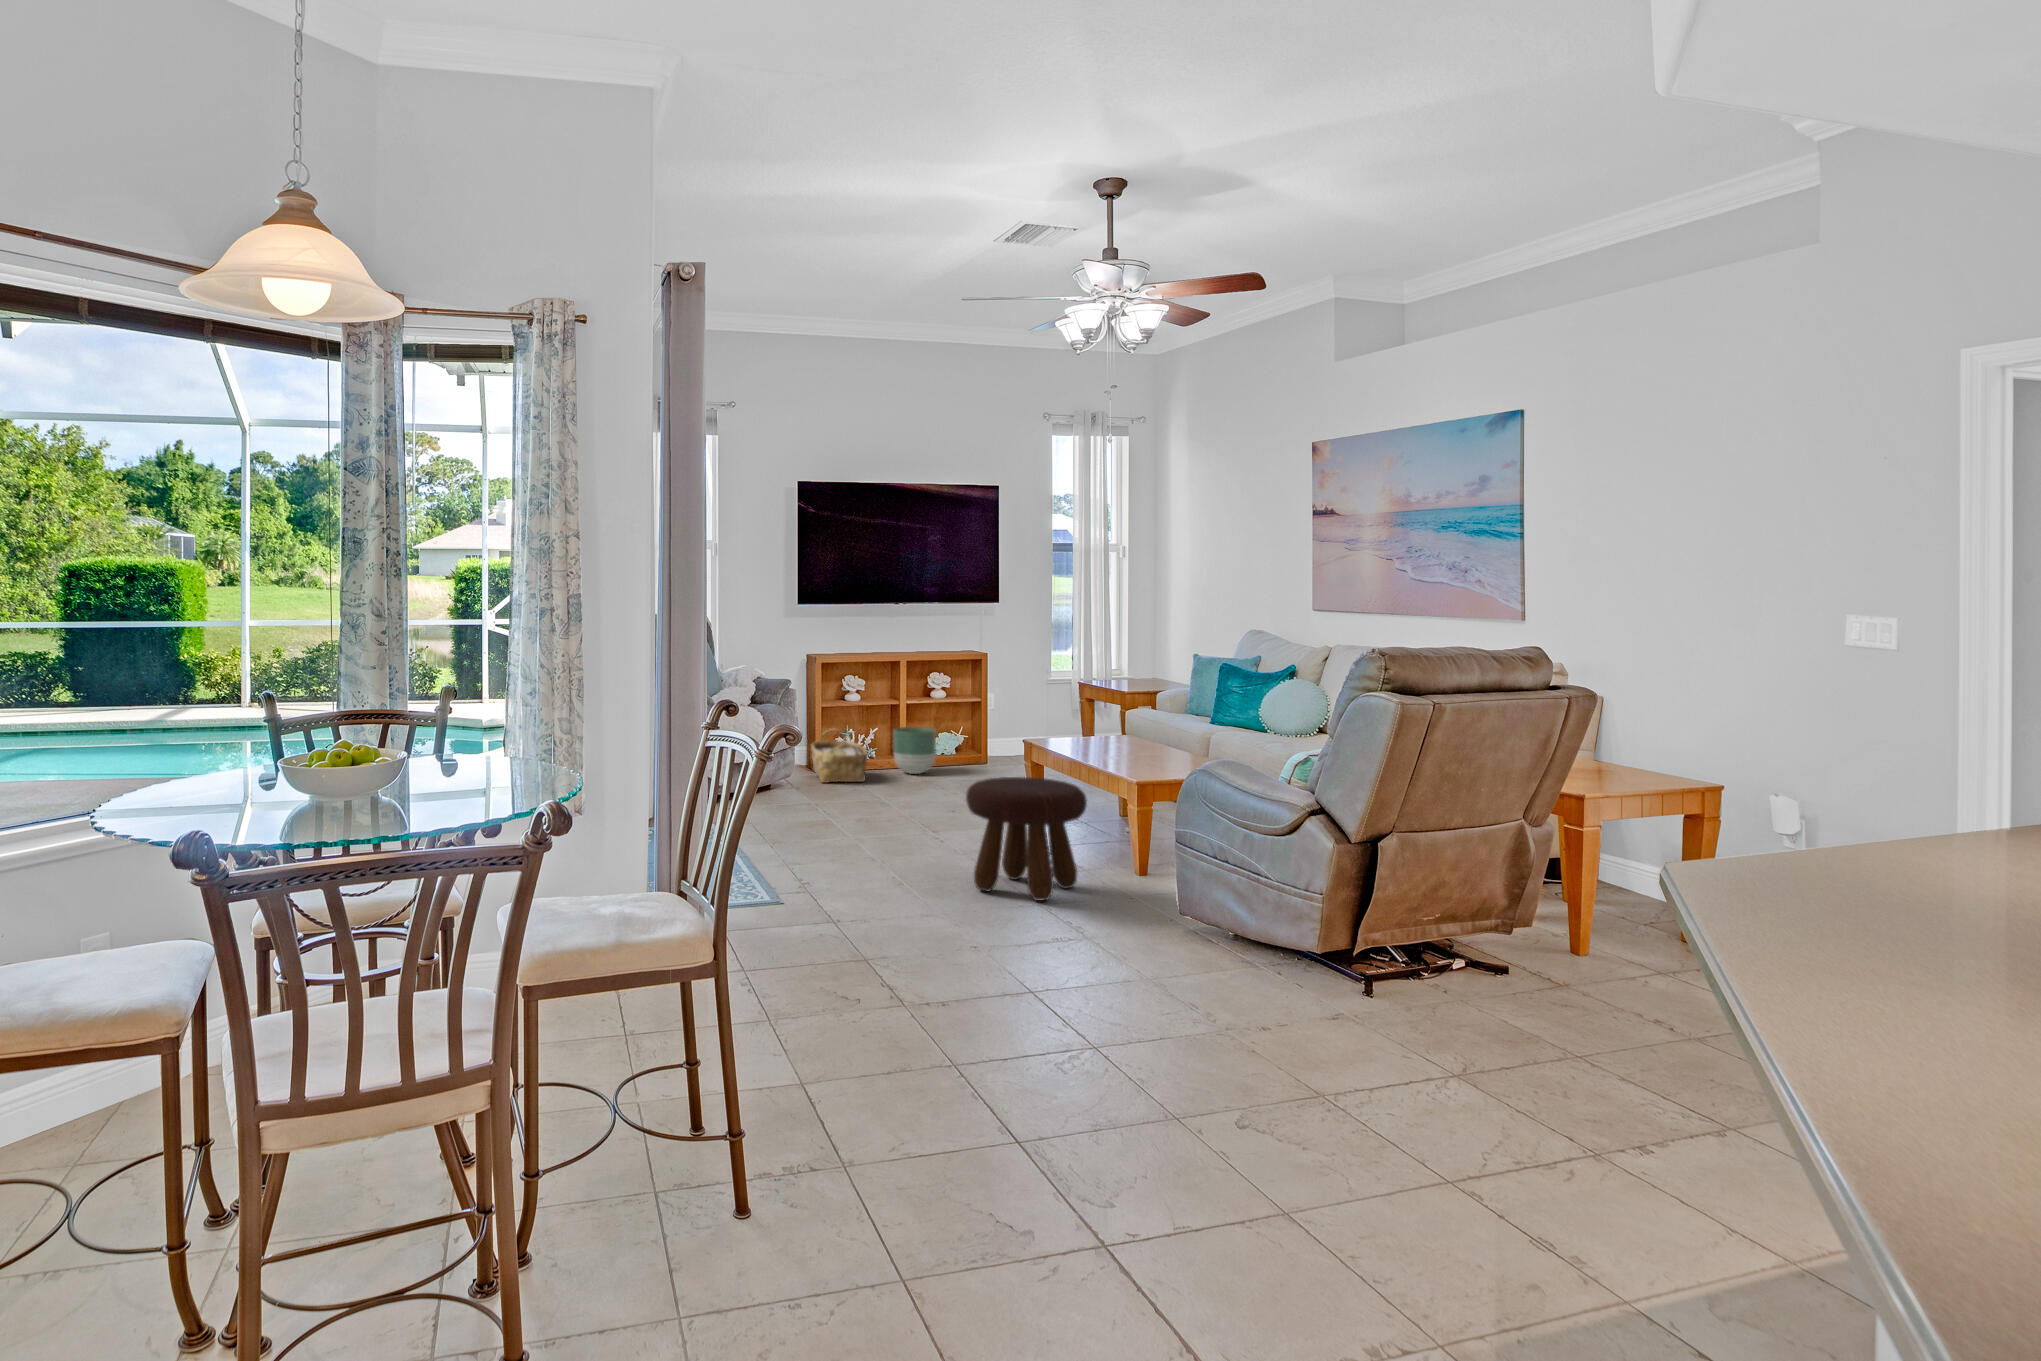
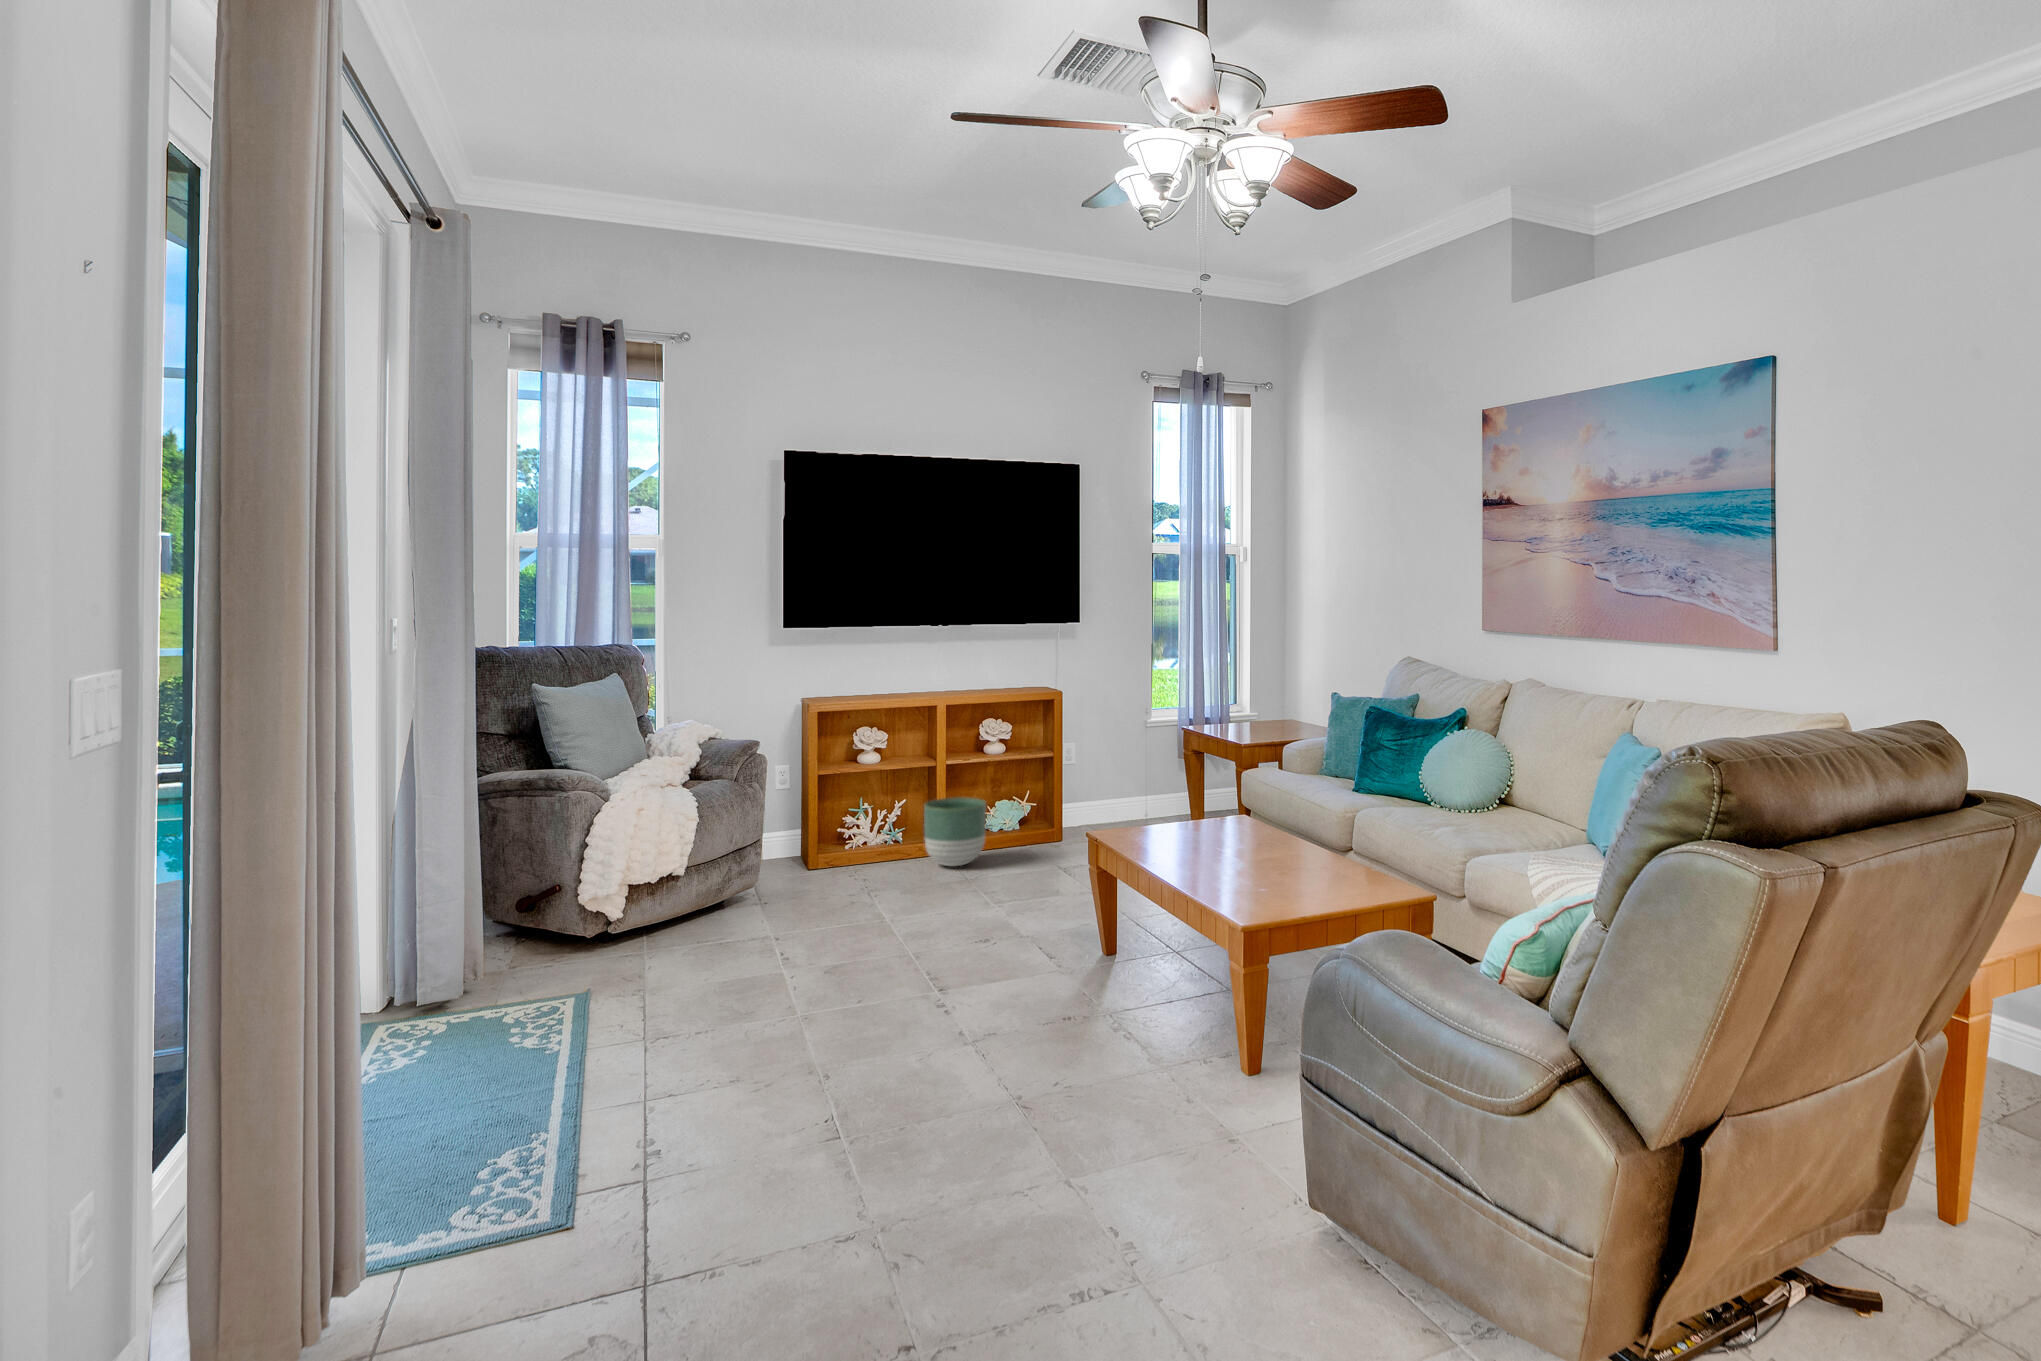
woven basket: present [811,729,867,783] -> none [795,807,880,892]
footstool: present [966,777,1087,901] -> none [947,932,1158,1179]

